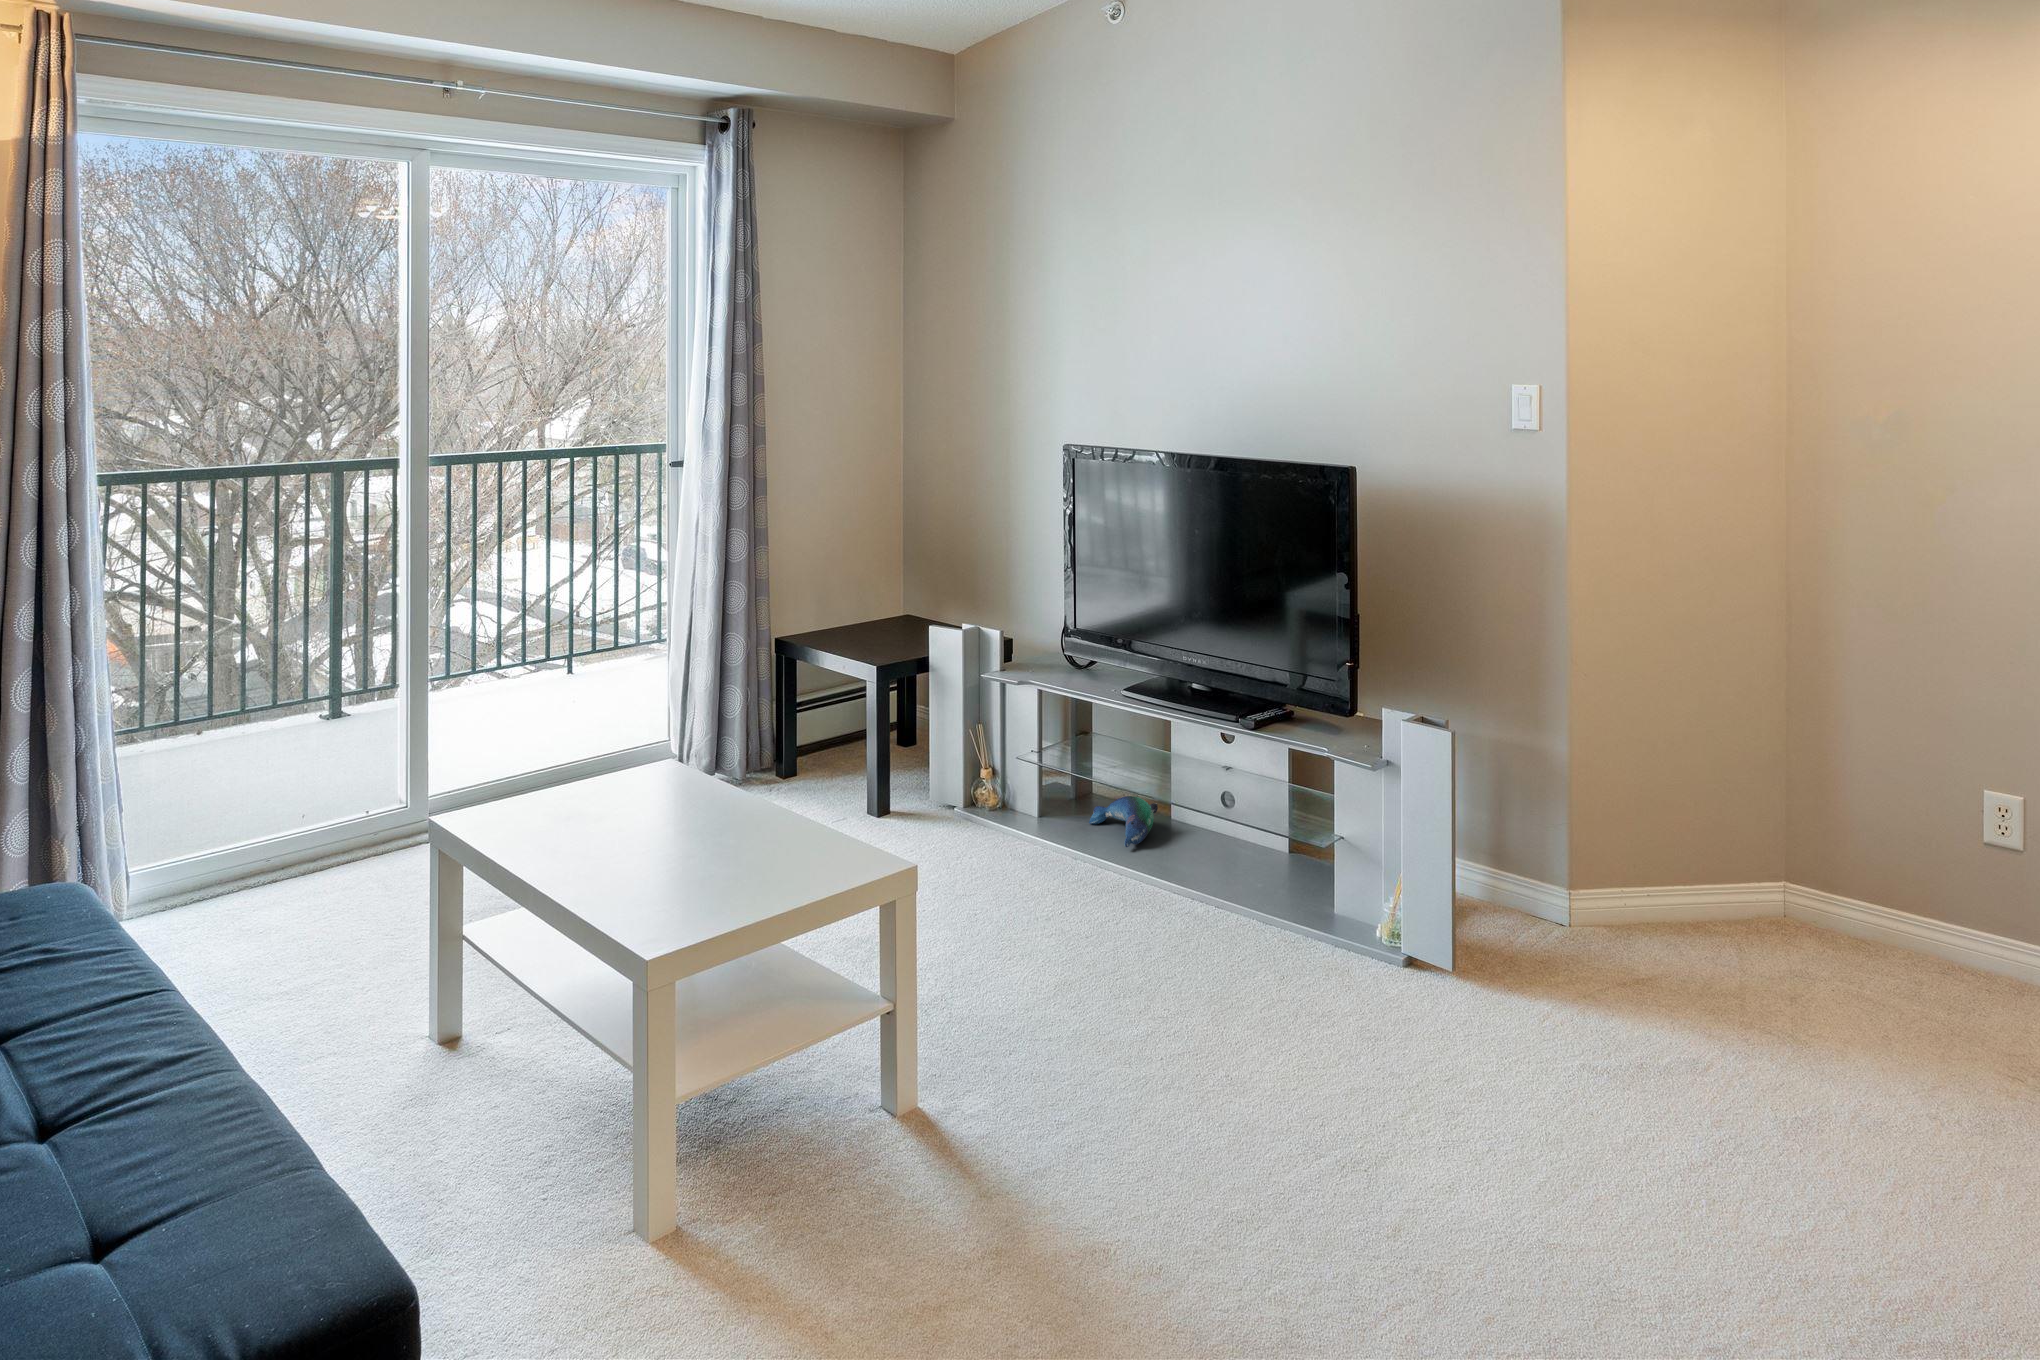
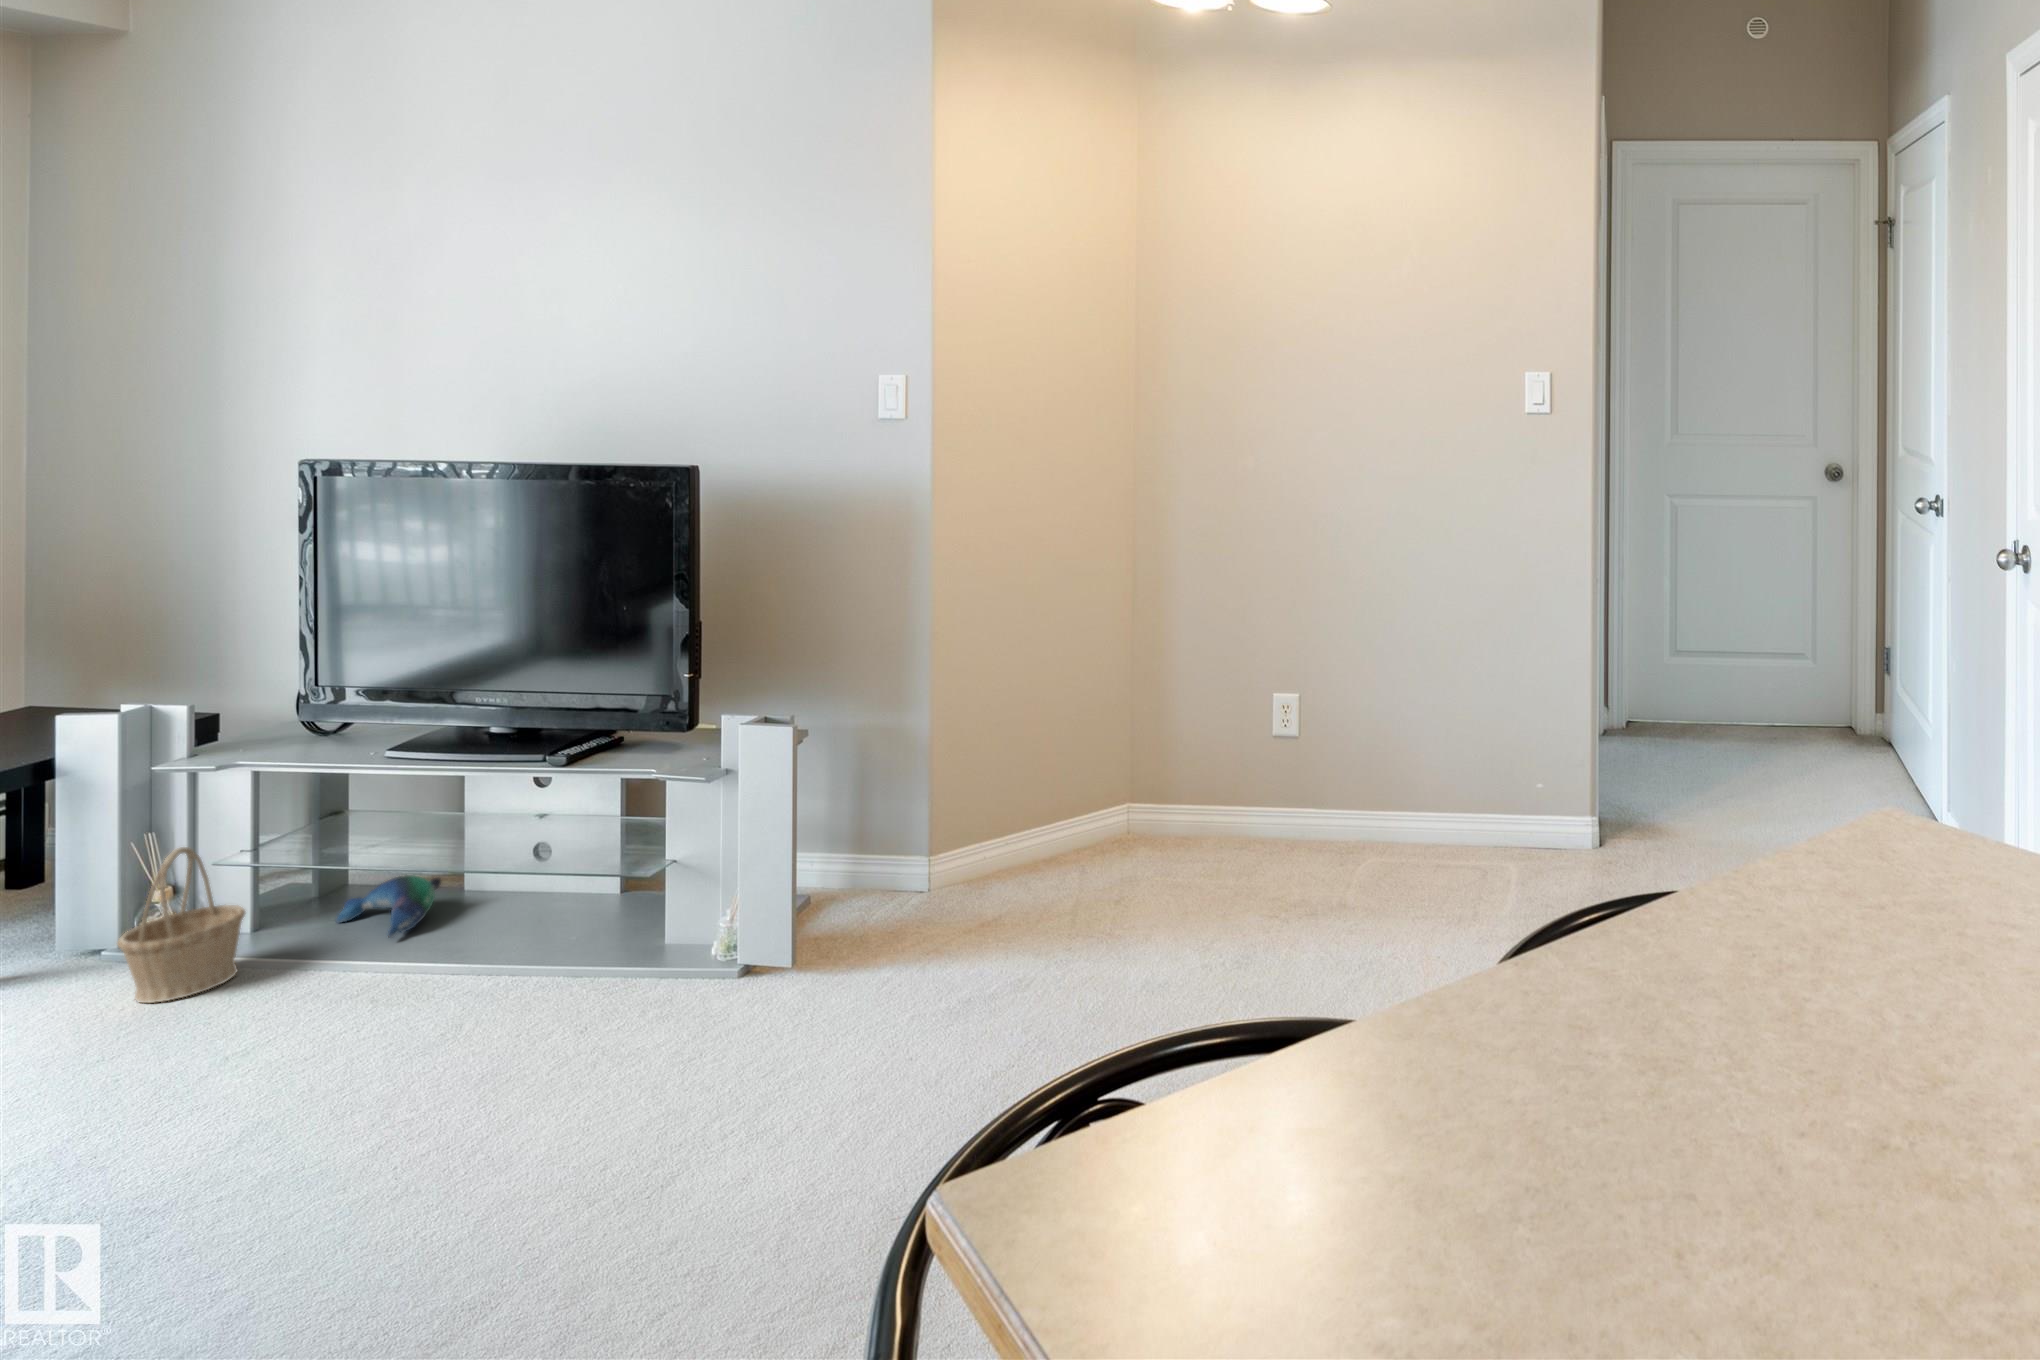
basket: none [965,742,1037,859] -> present [118,847,246,1003]

